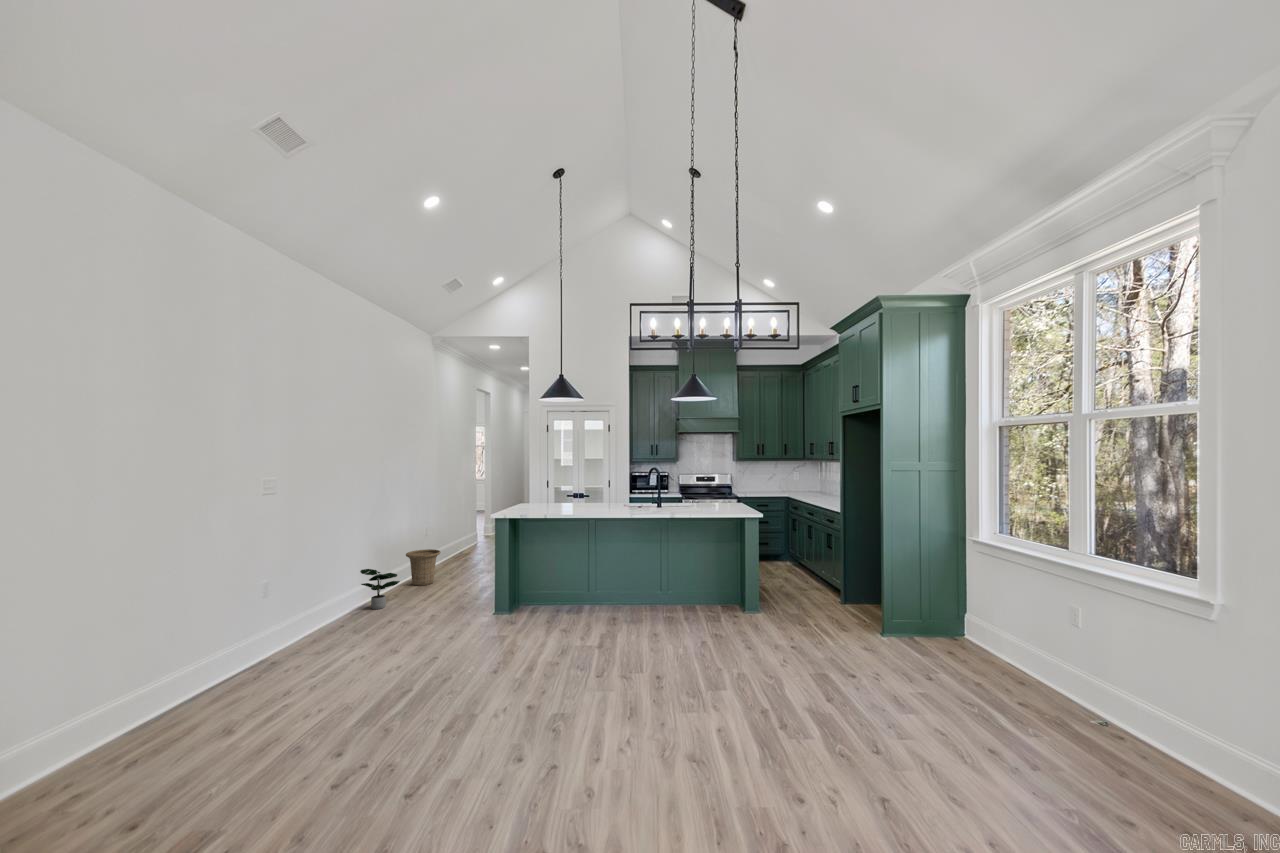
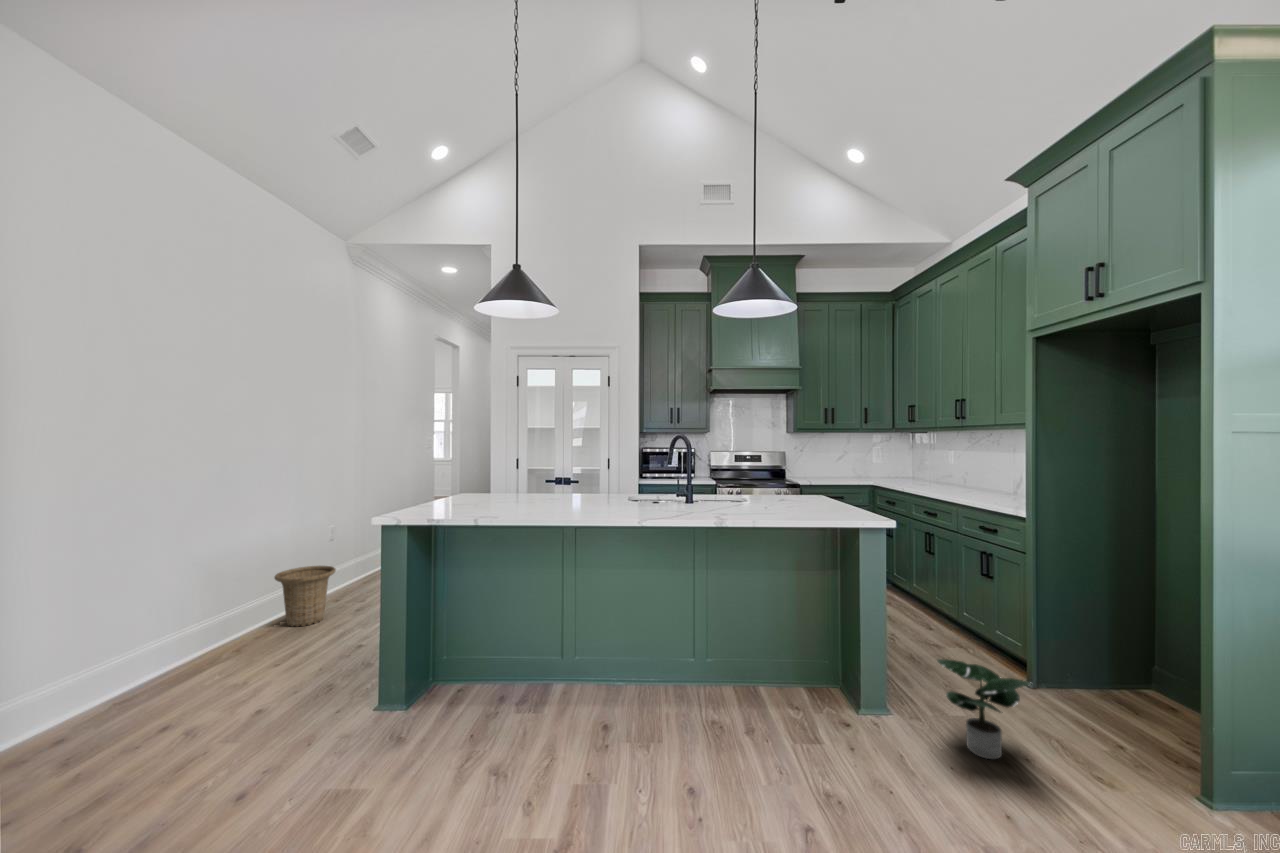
potted plant: present [360,569,400,609] -> present [937,659,1031,759]

